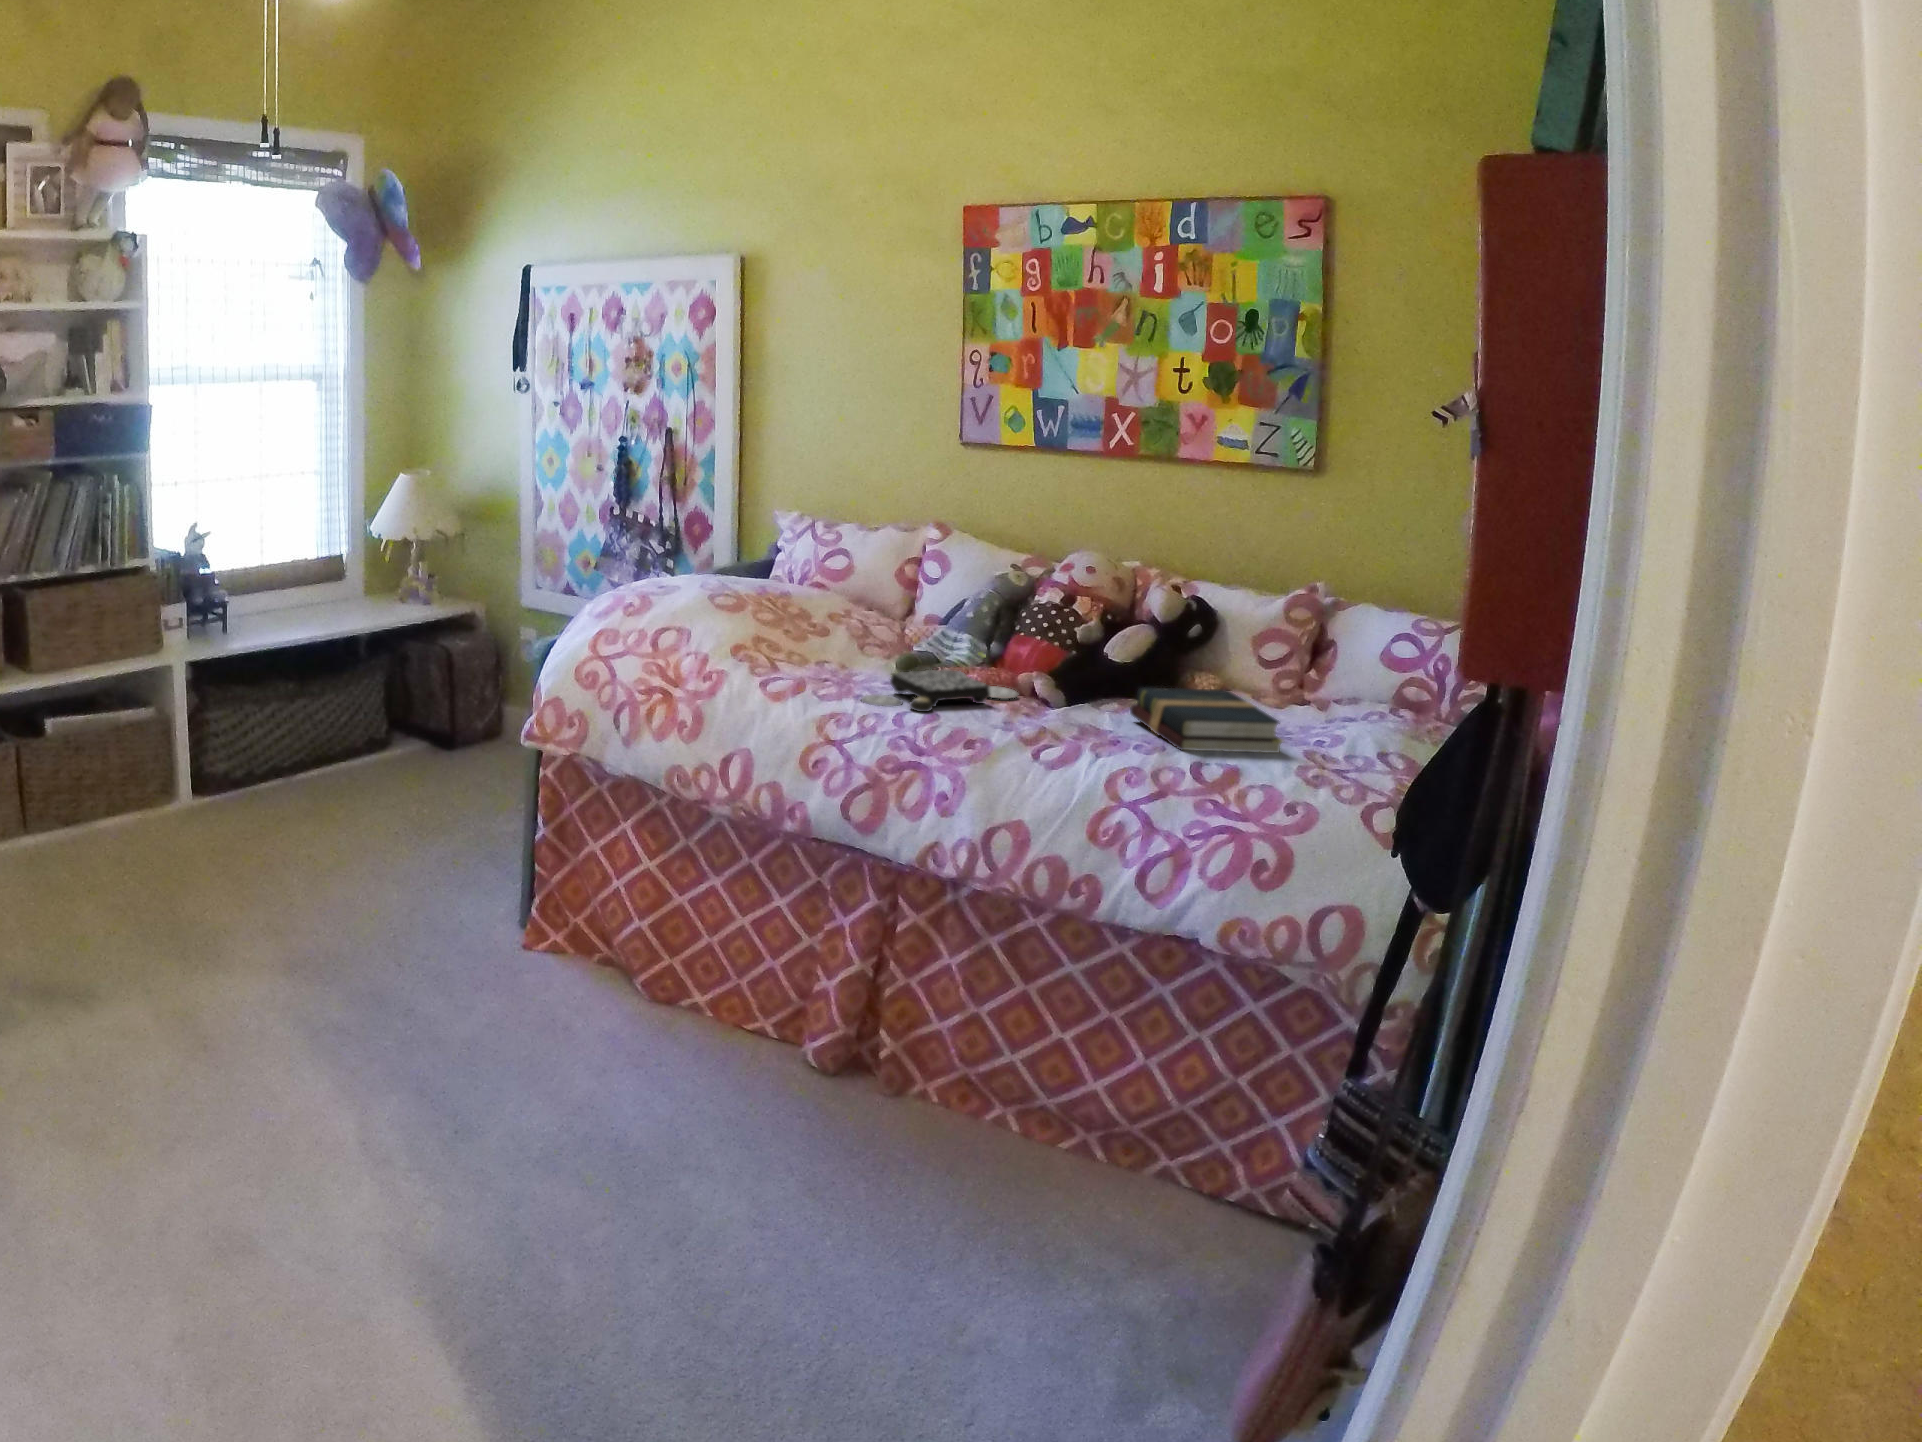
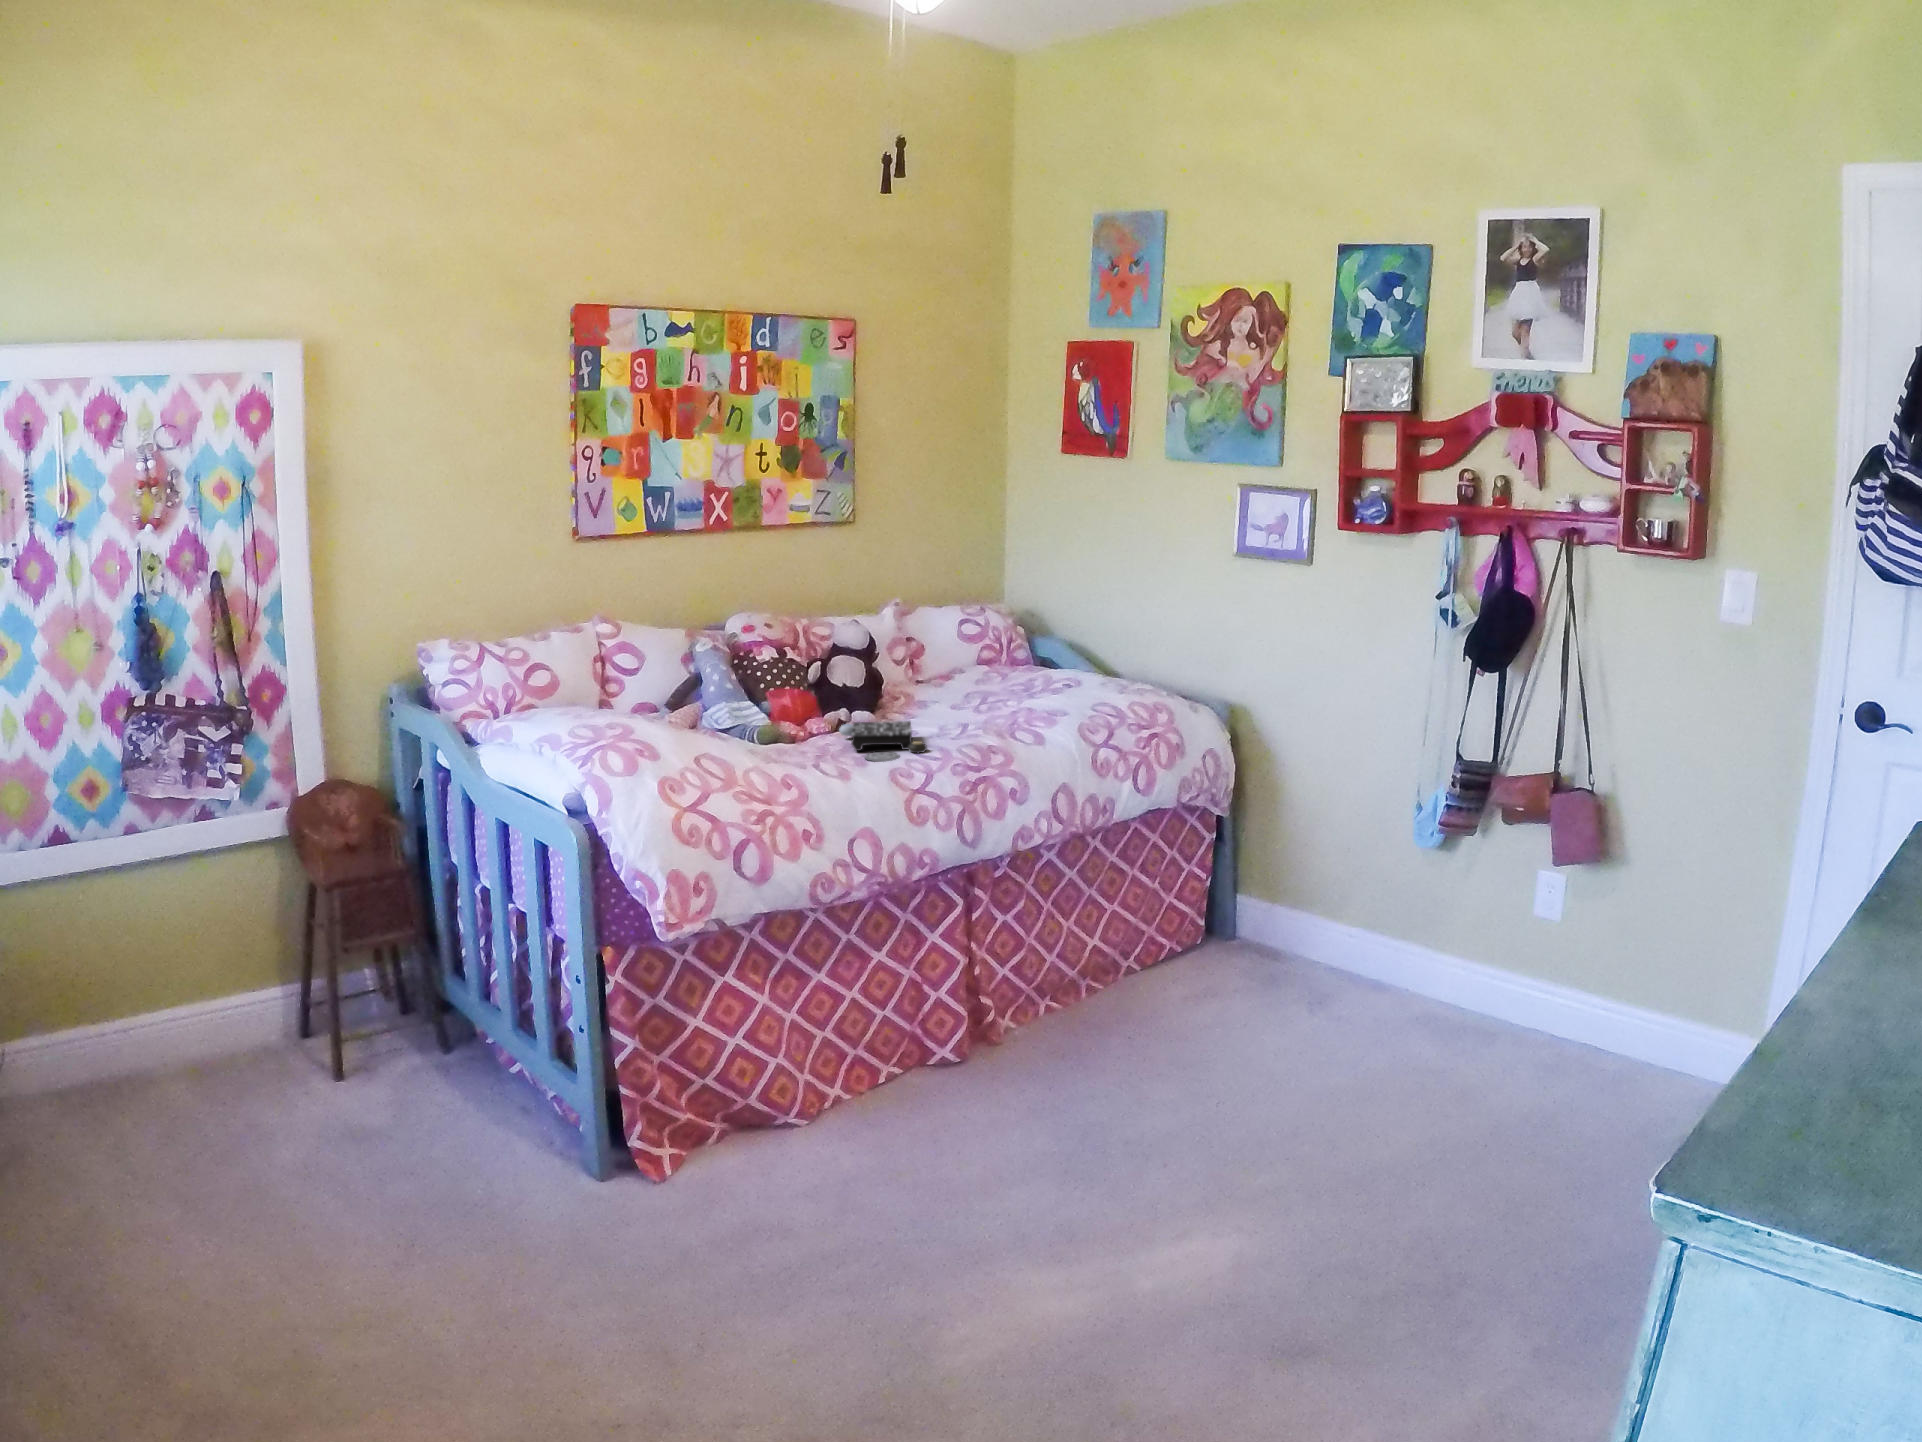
hardback book: present [1130,688,1283,753] -> none [979,678,1077,718]

